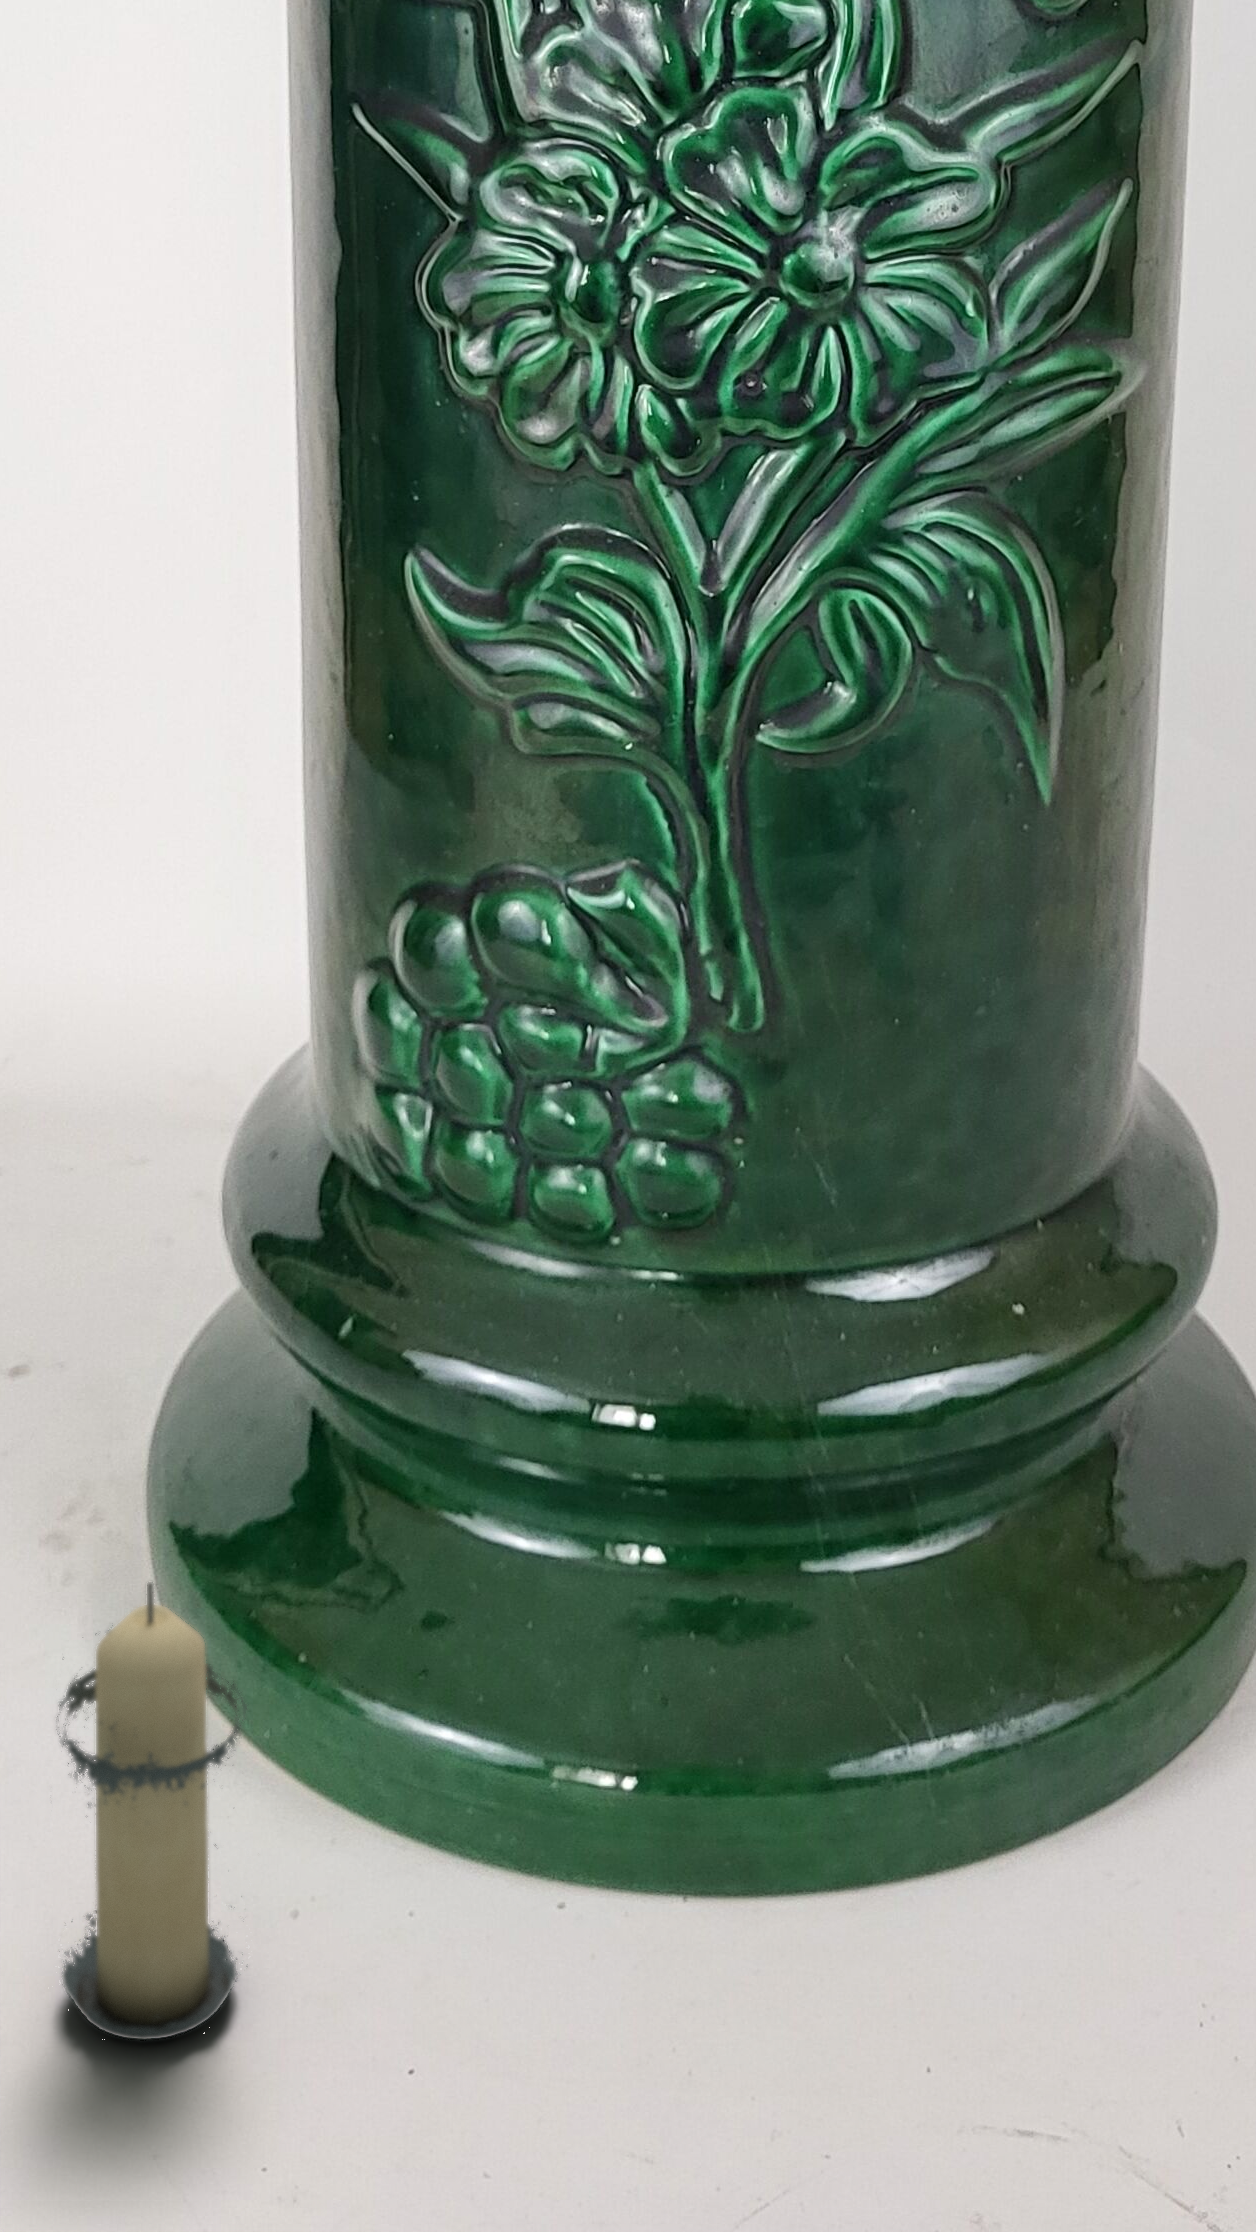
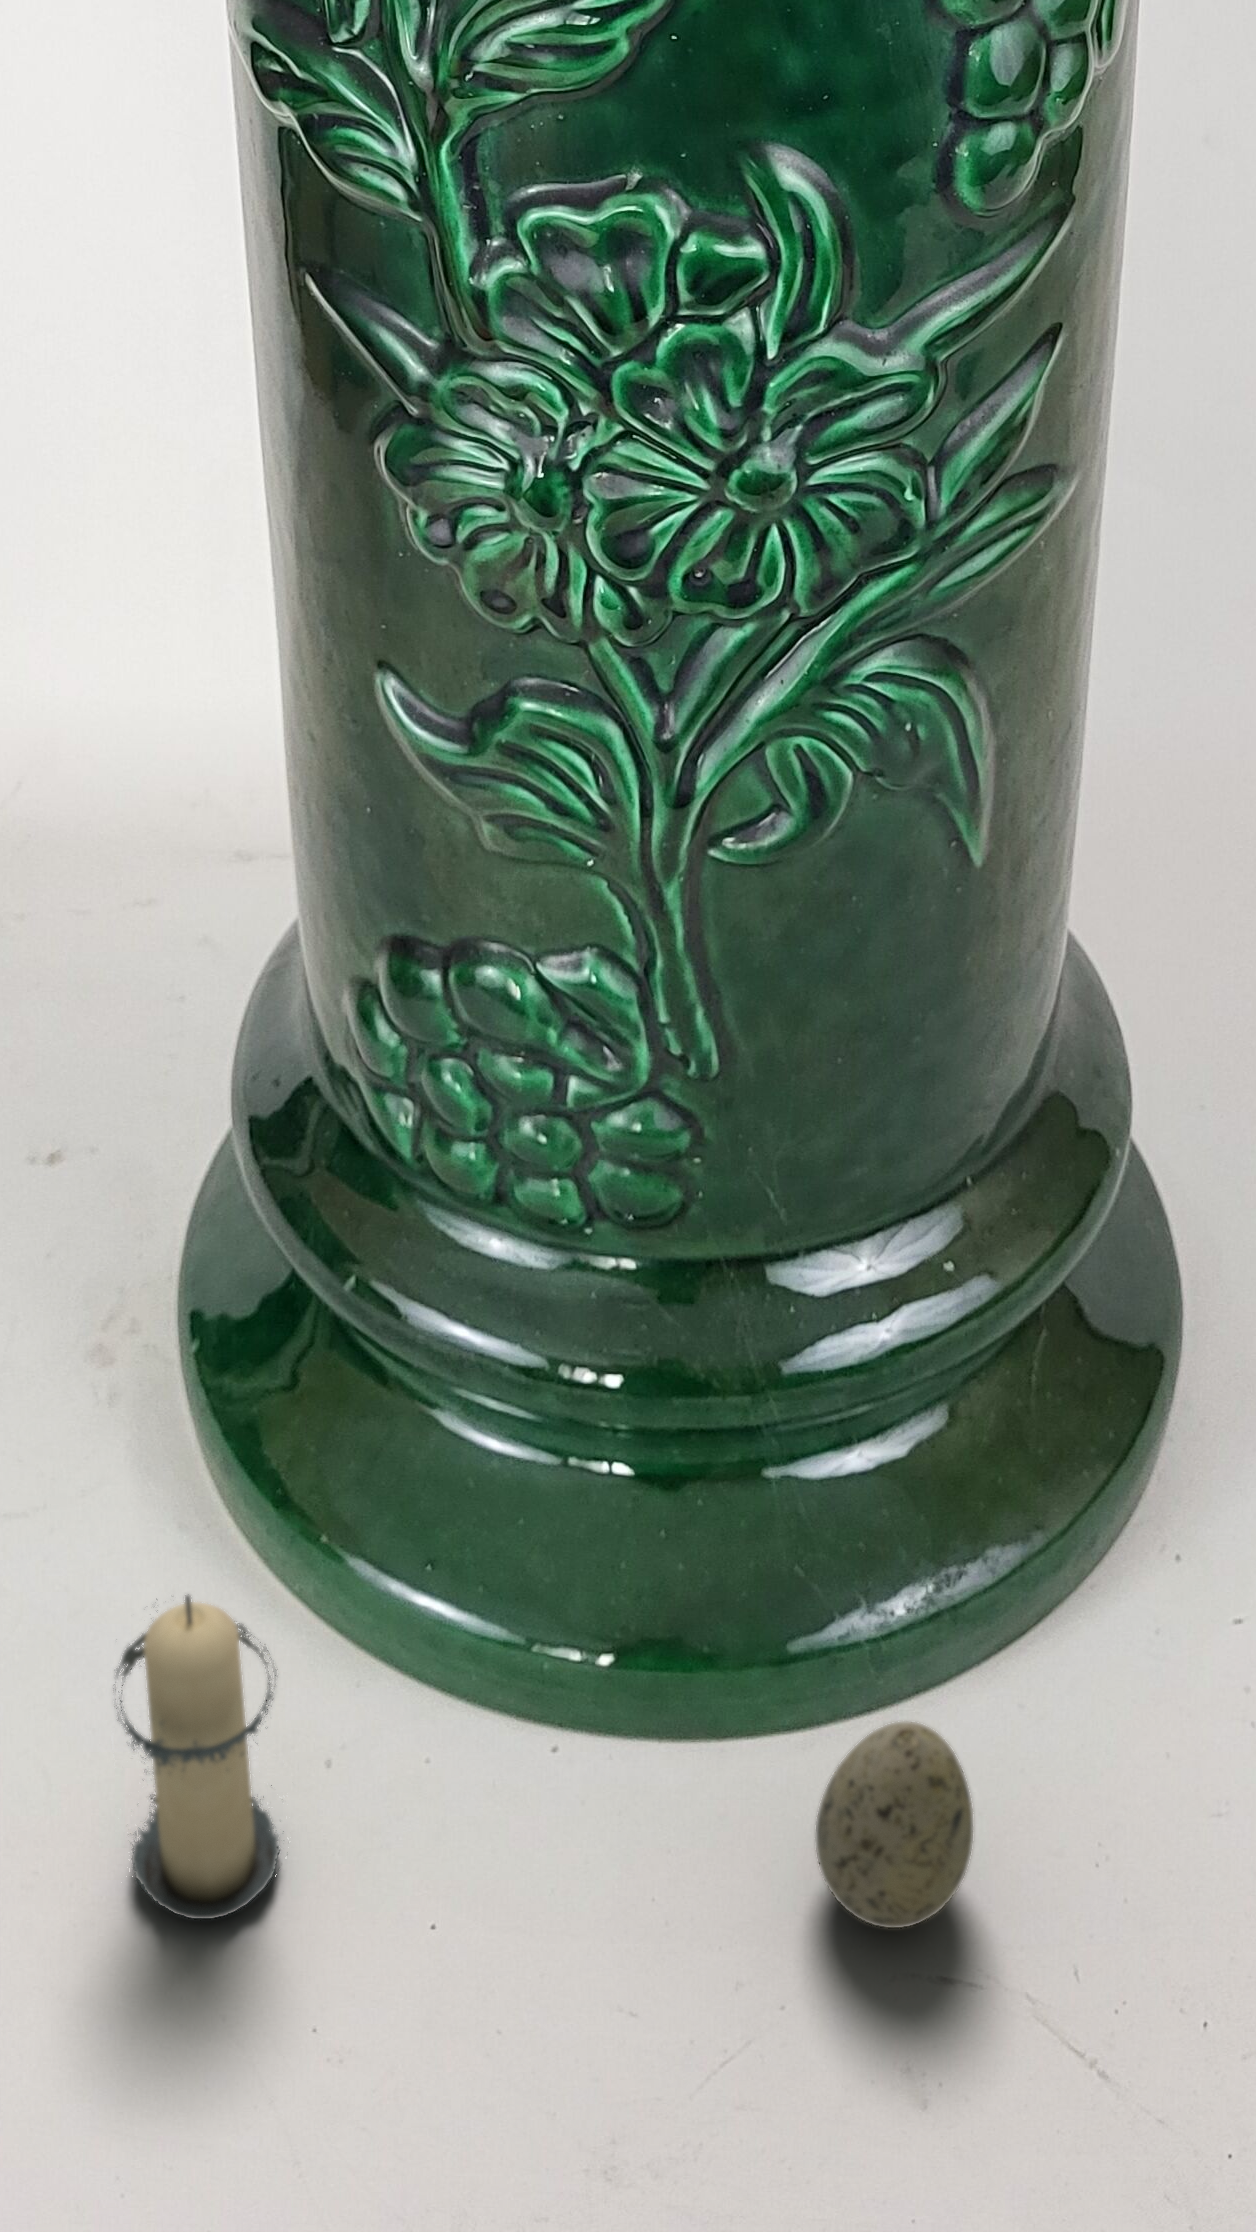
decorative egg: none [870,1768,1054,2049] -> present [816,1722,973,1928]

